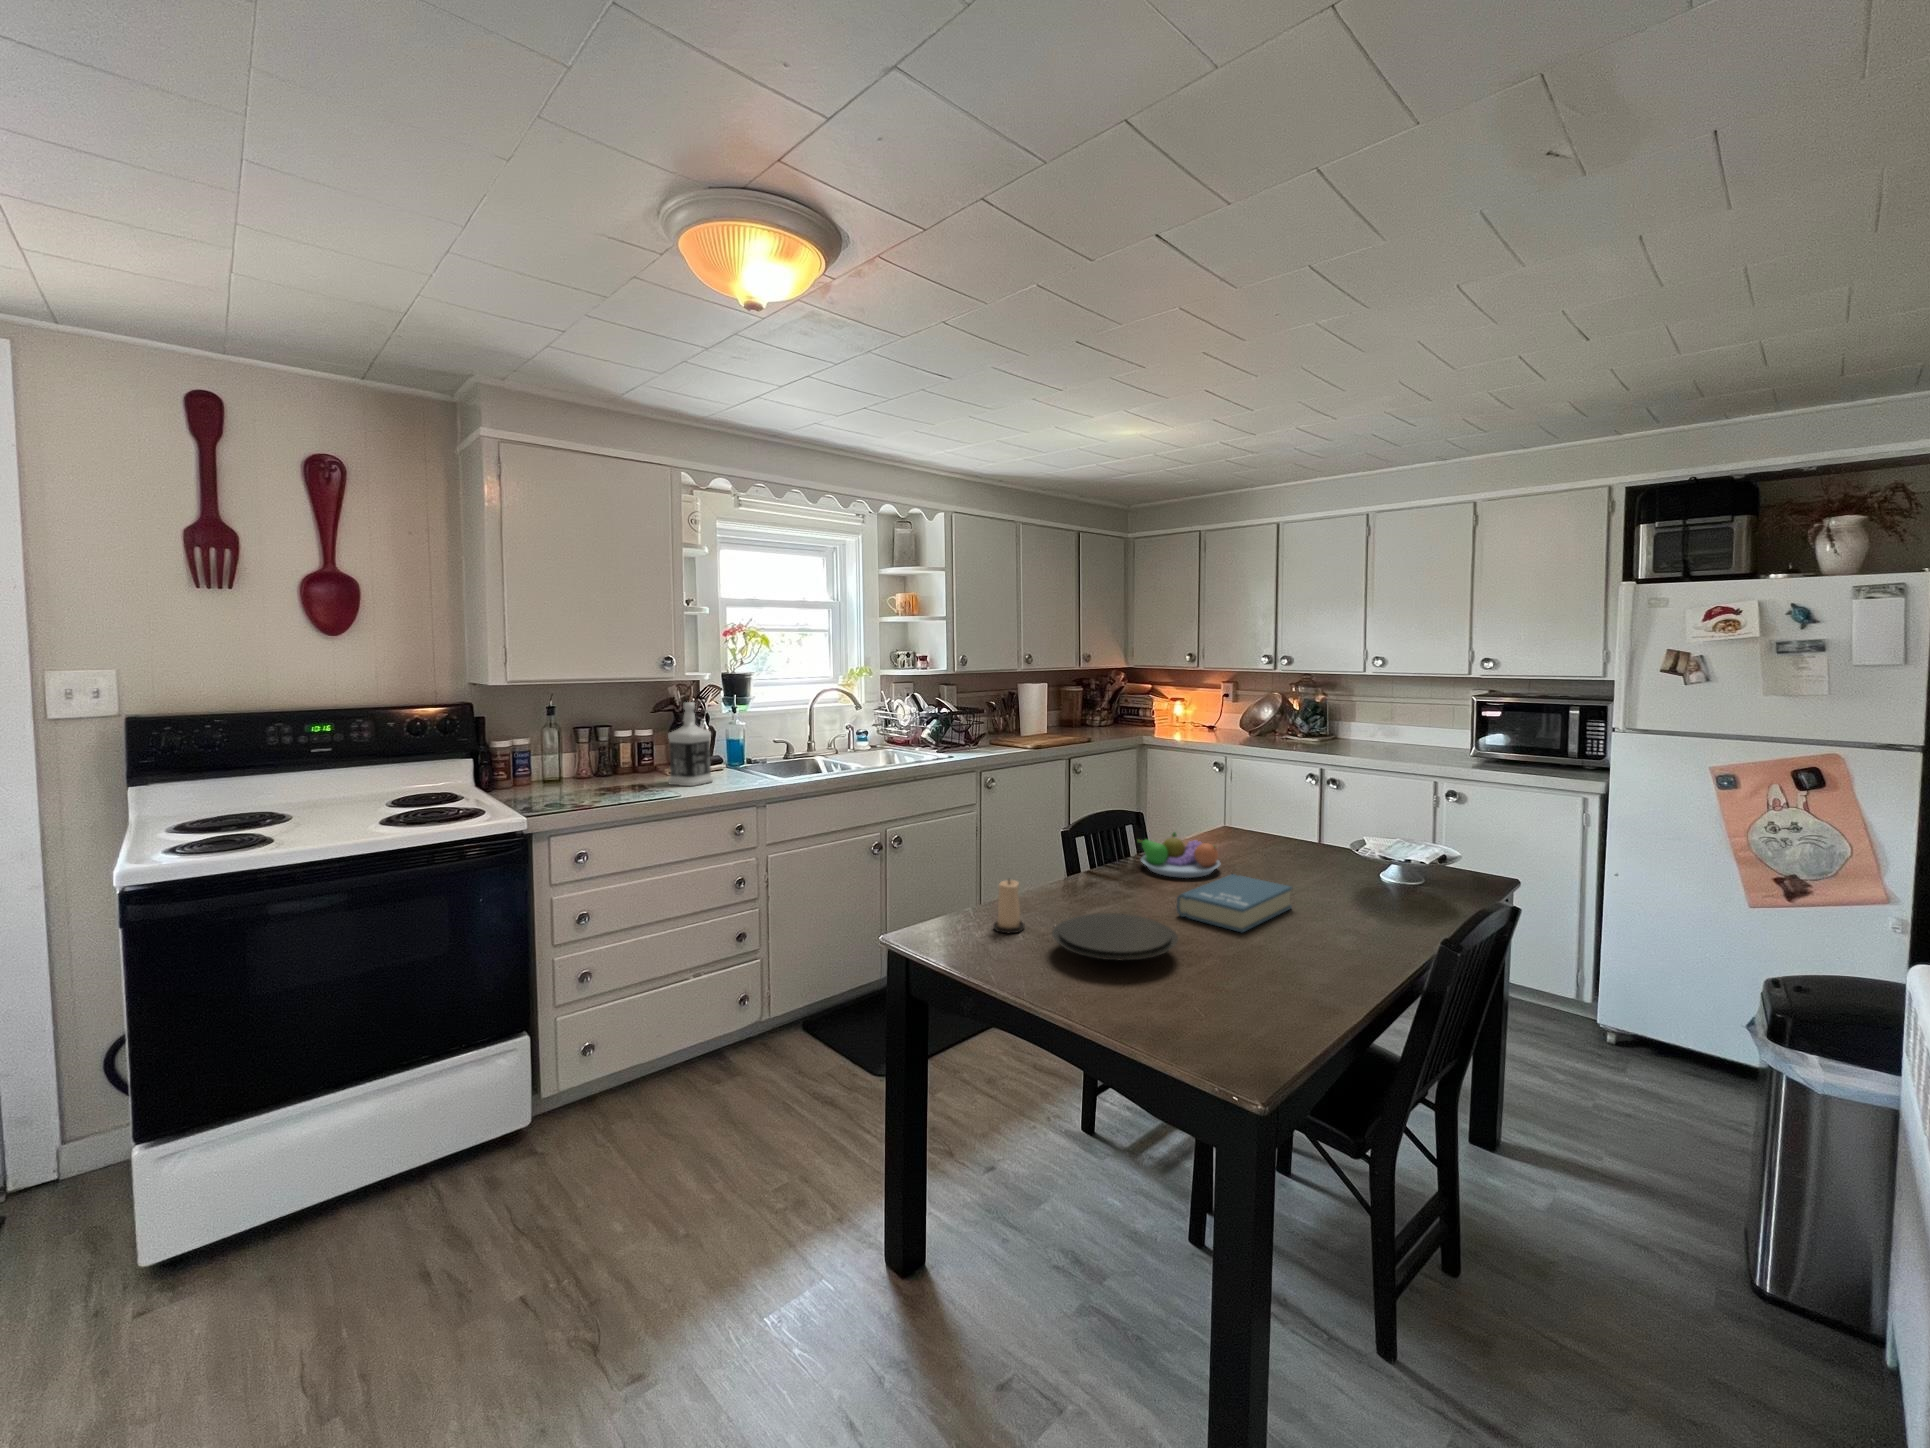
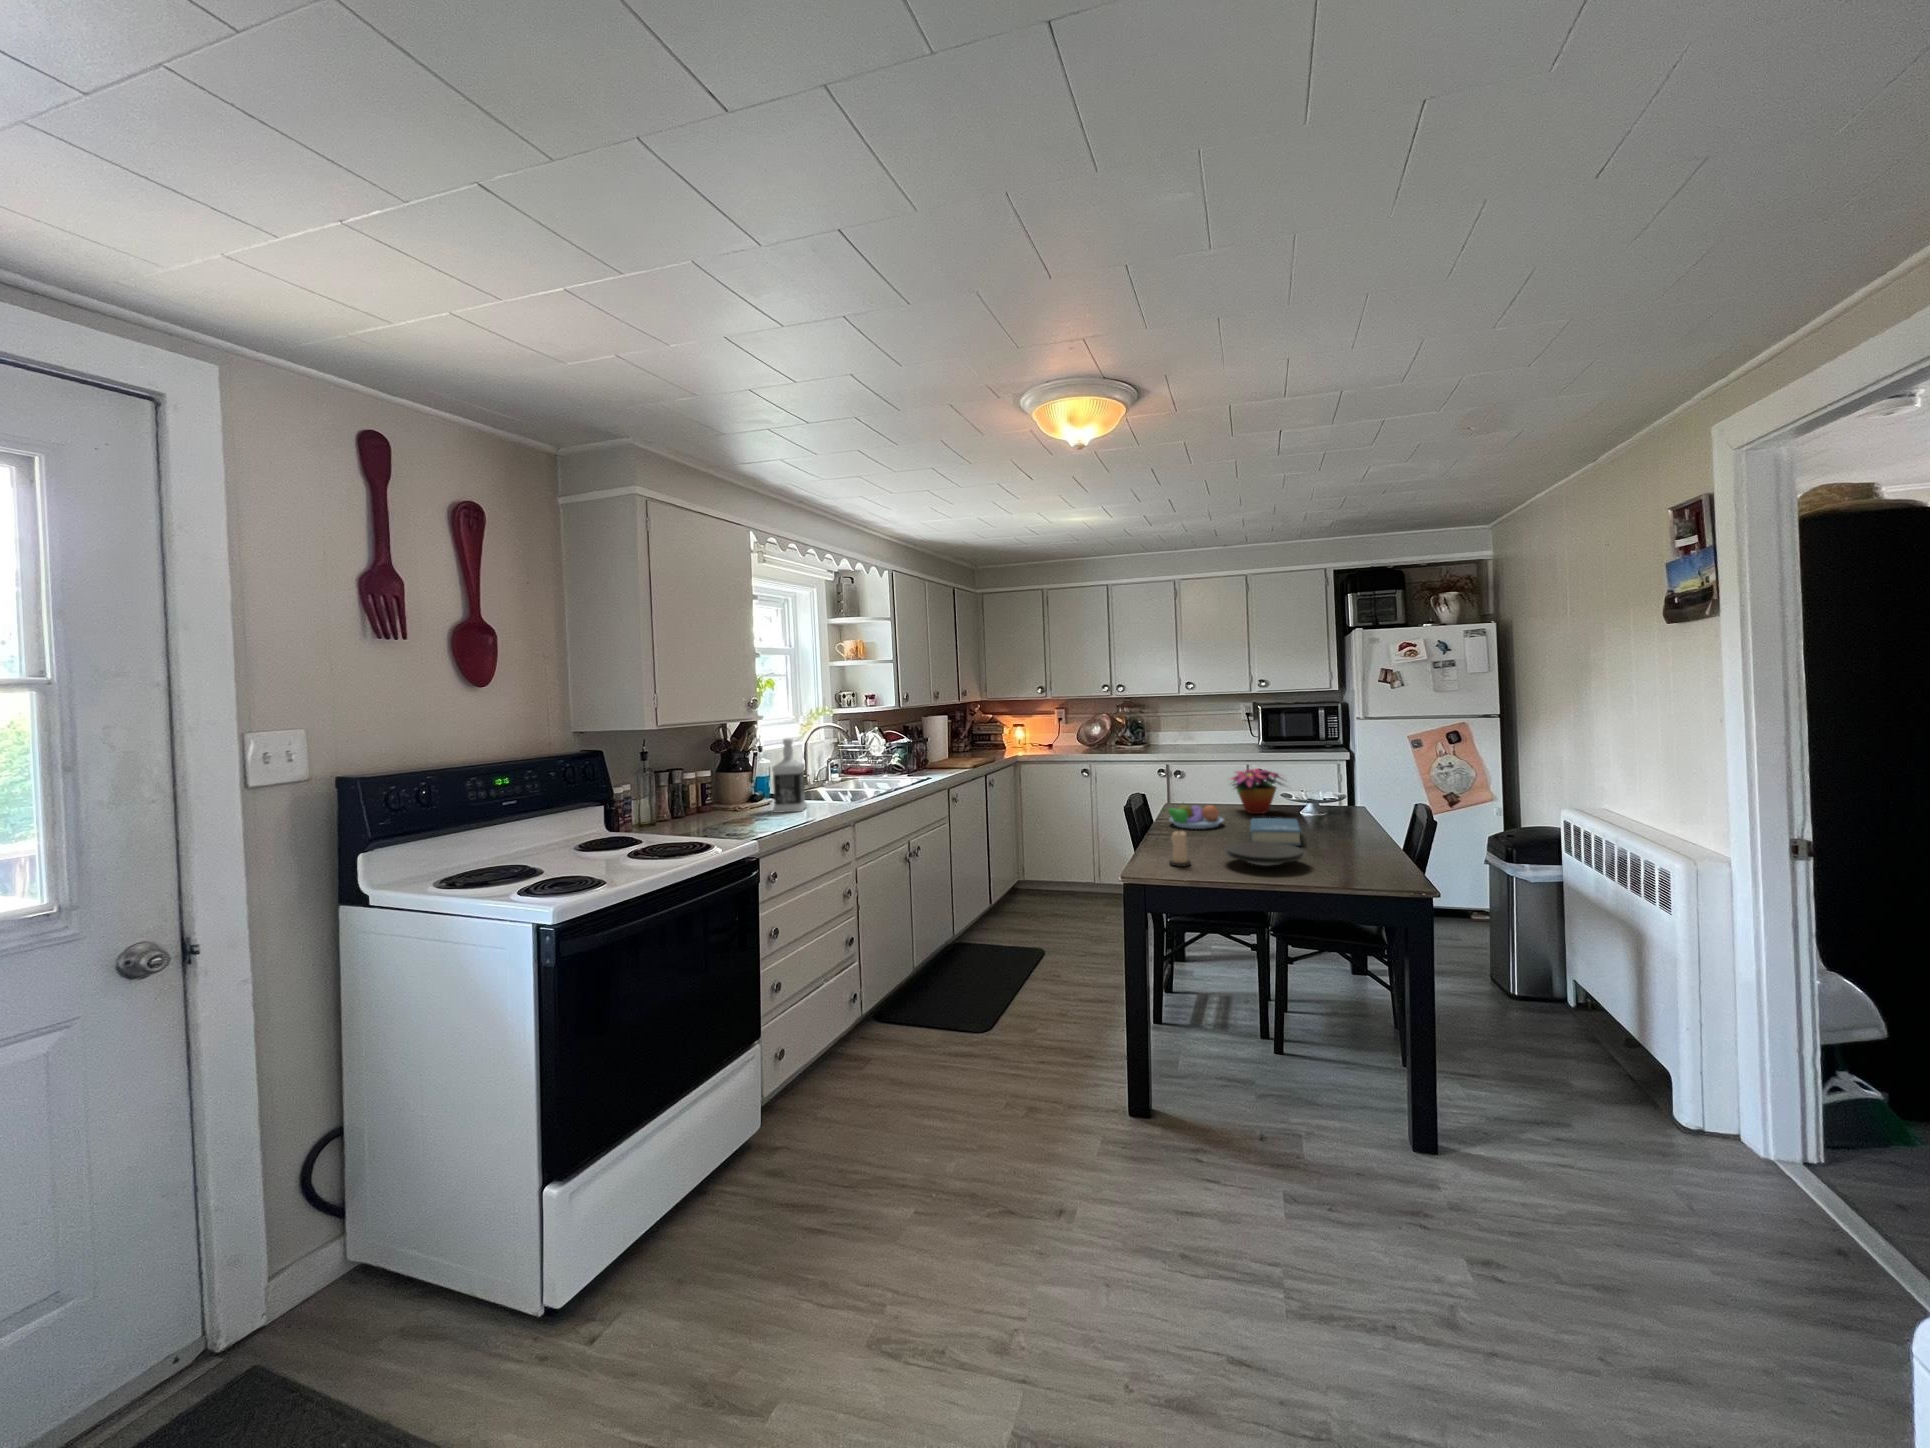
flower arrangement: none [1263,795,1370,867] -> present [1231,768,1283,814]

